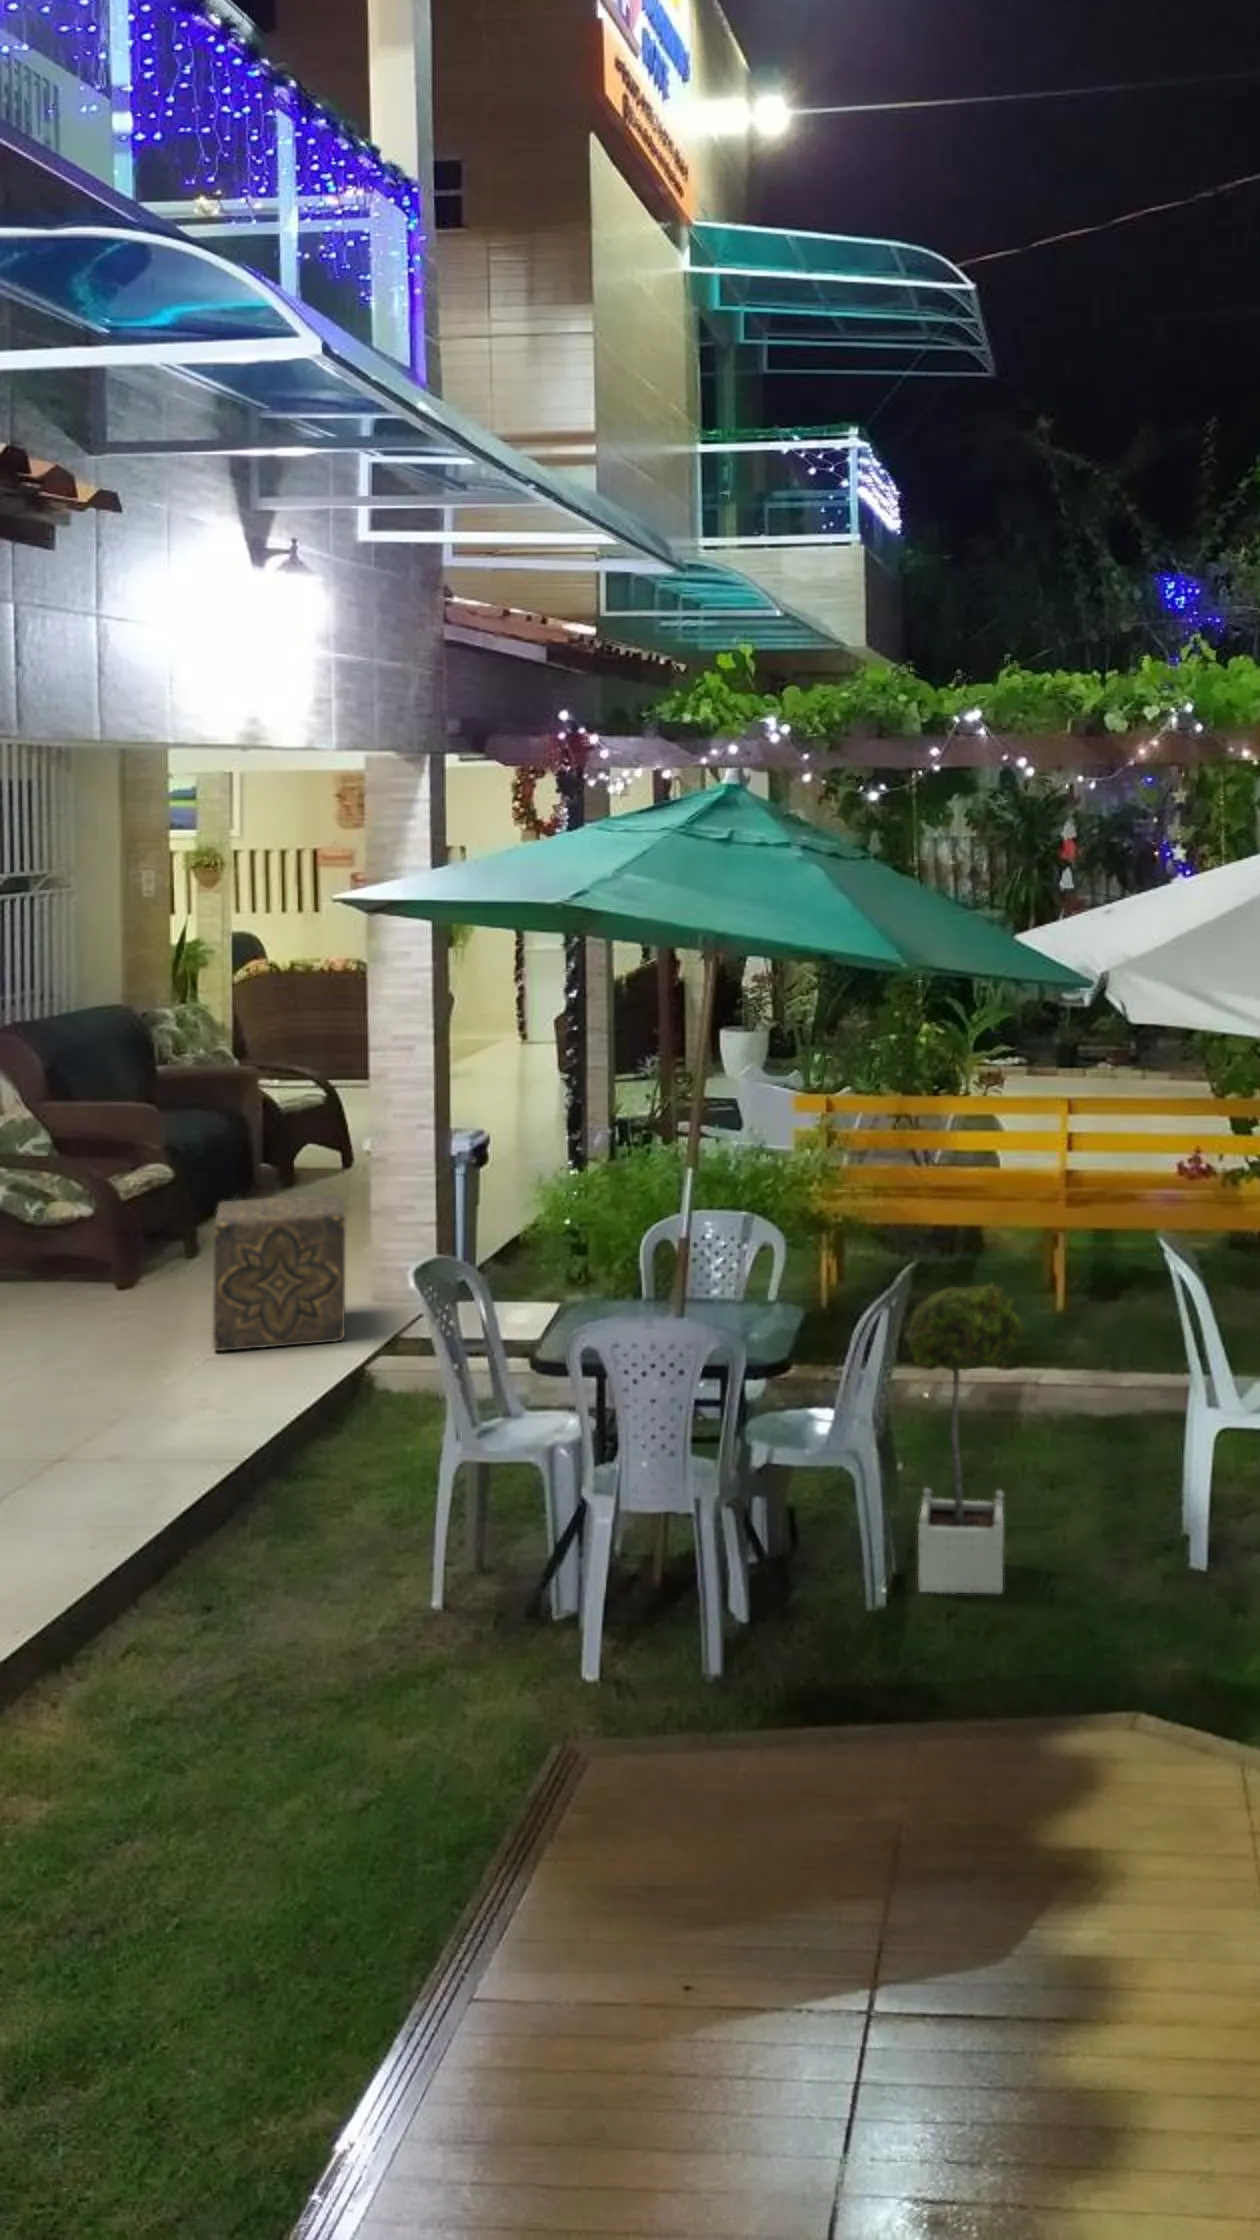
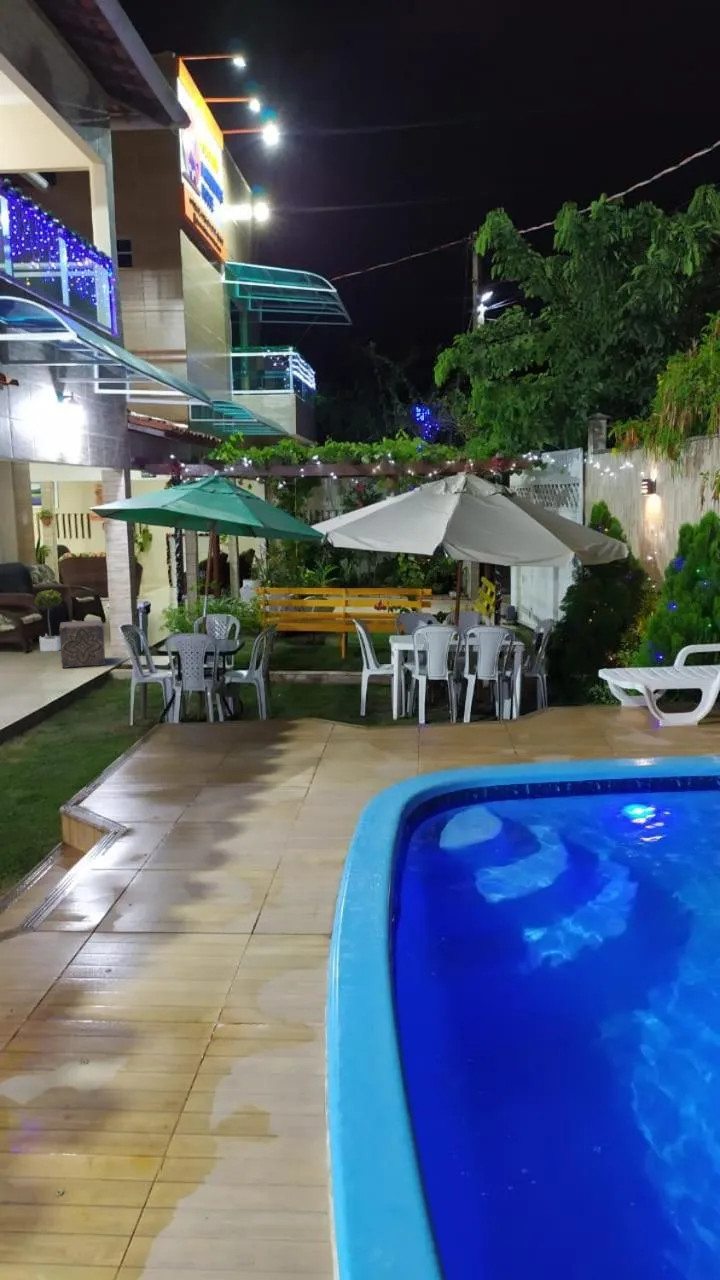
potted tree: present [901,1283,1026,1593] -> present [34,590,62,652]

